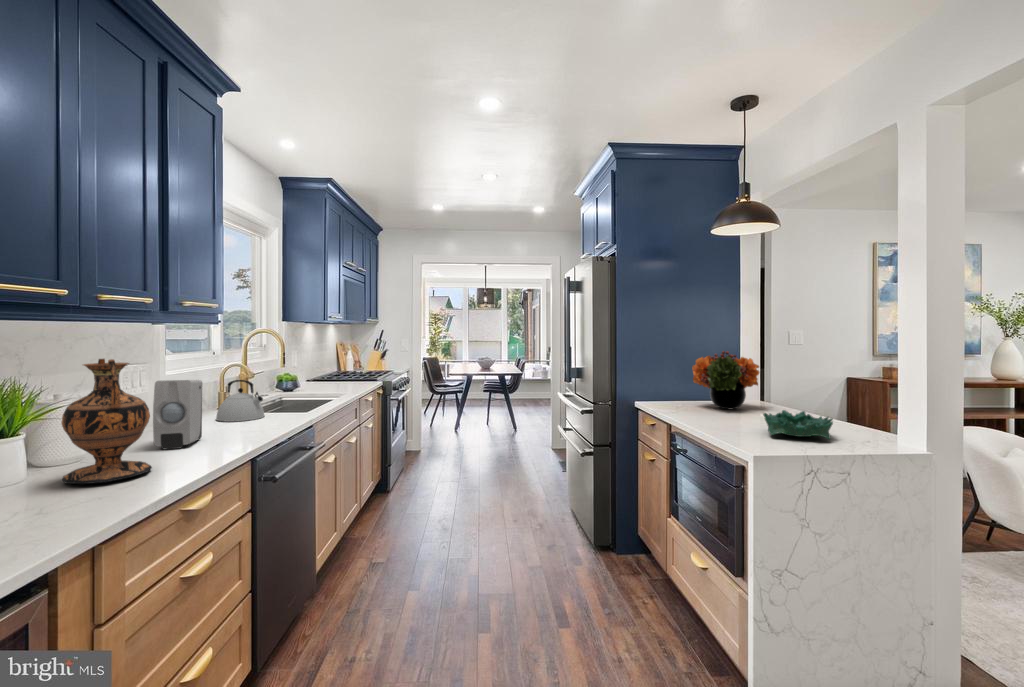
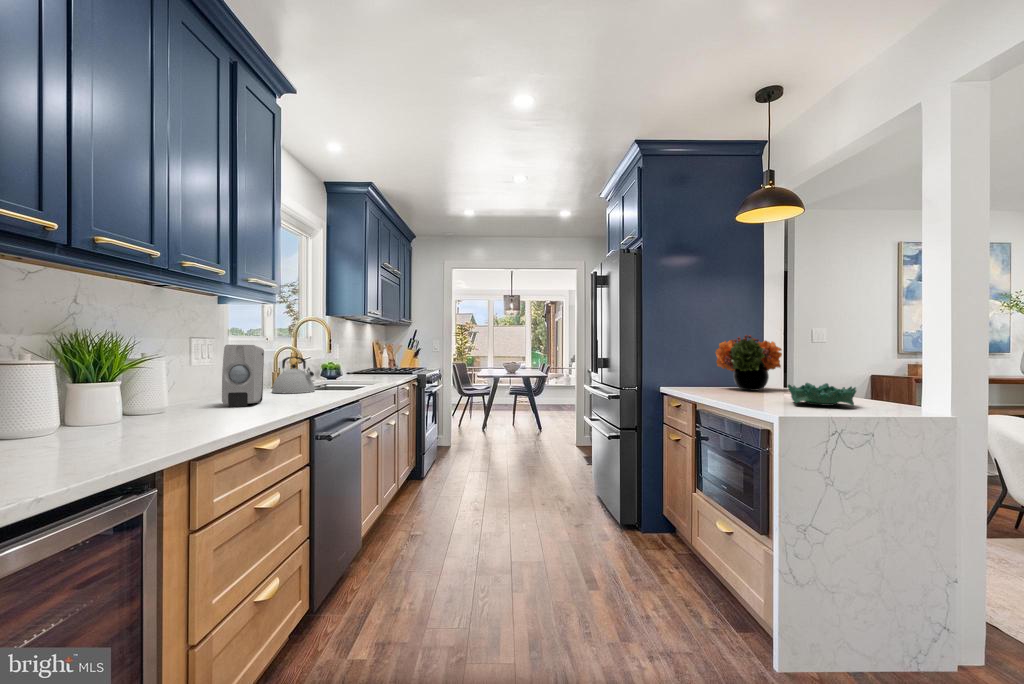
vase: present [62,359,152,484] -> none [148,313,225,423]

